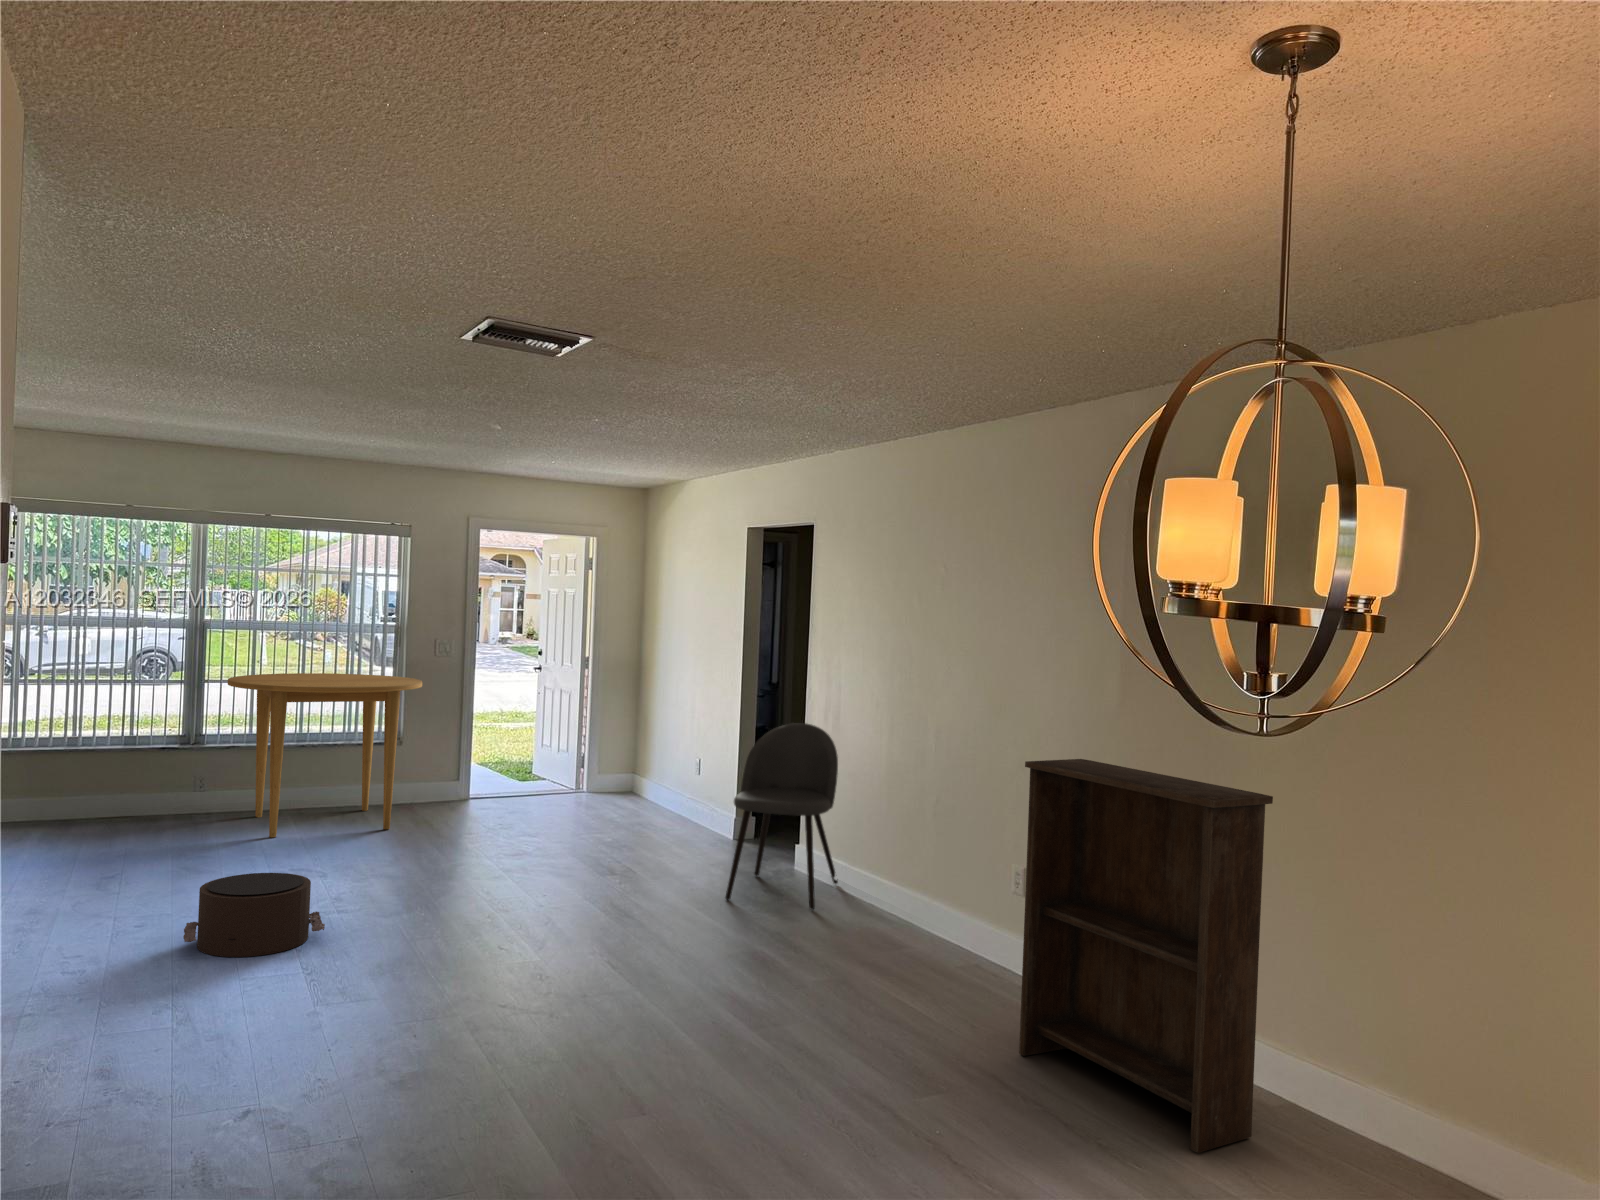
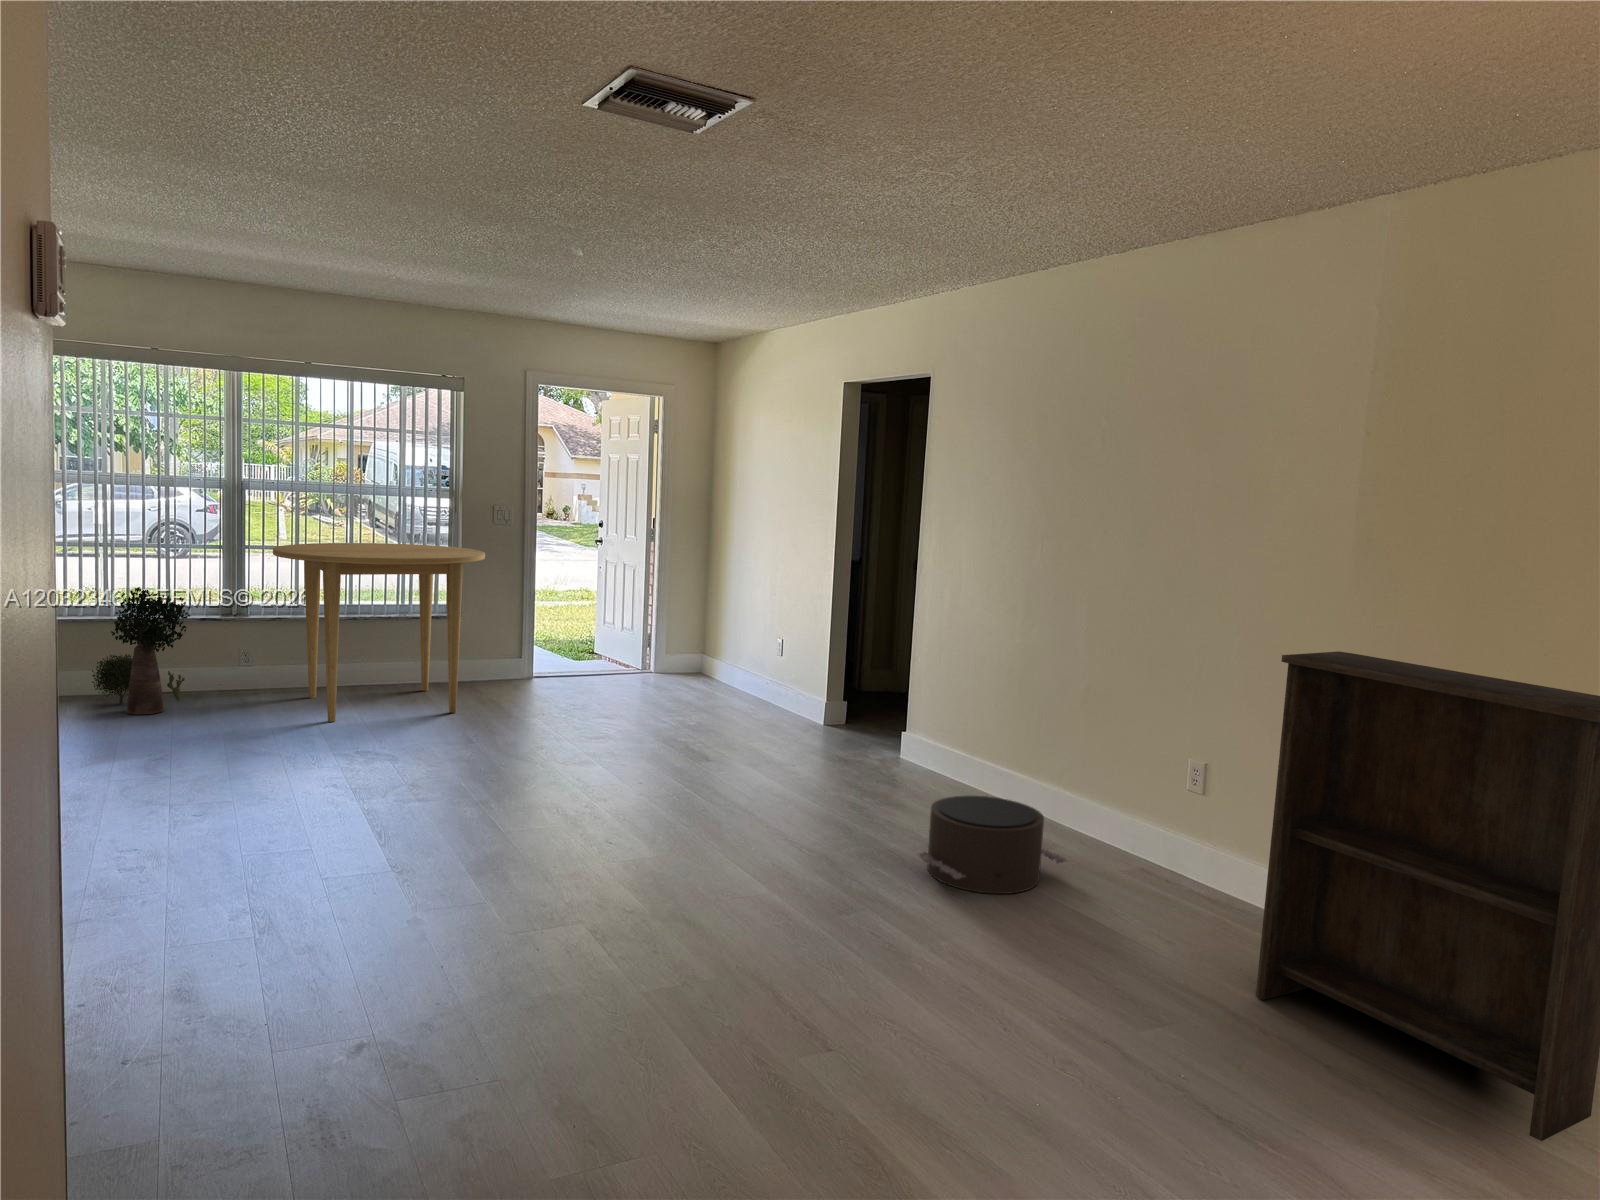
potted plant: none [55,714,150,832] -> present [92,587,190,714]
dining chair: present [725,723,838,909] -> none [843,601,966,809]
pouf: present [183,873,325,957] -> present [918,796,1066,894]

